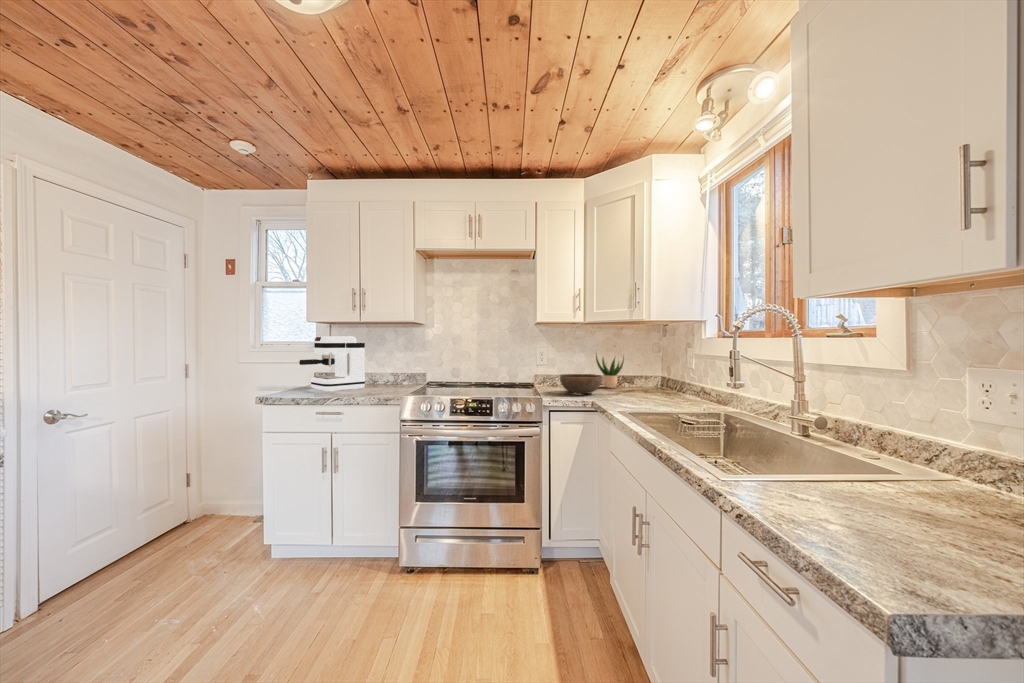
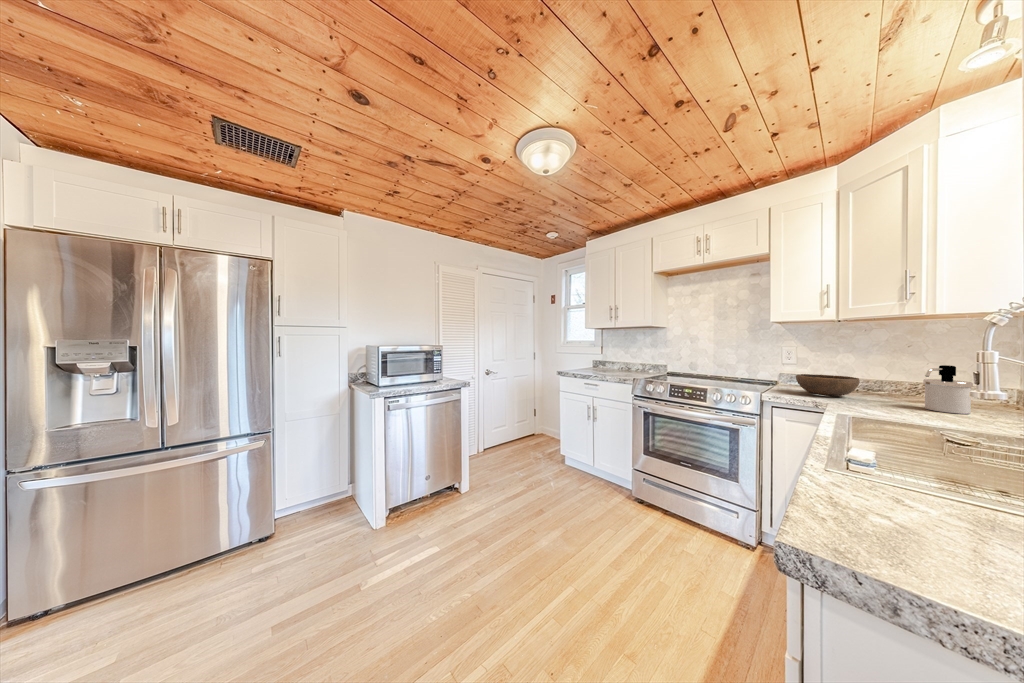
coffee maker: present [299,336,365,392] -> none [581,338,620,373]
potted plant: present [596,355,624,388] -> none [865,350,917,395]
soap dispenser: none [639,361,663,398] -> present [923,365,973,414]

